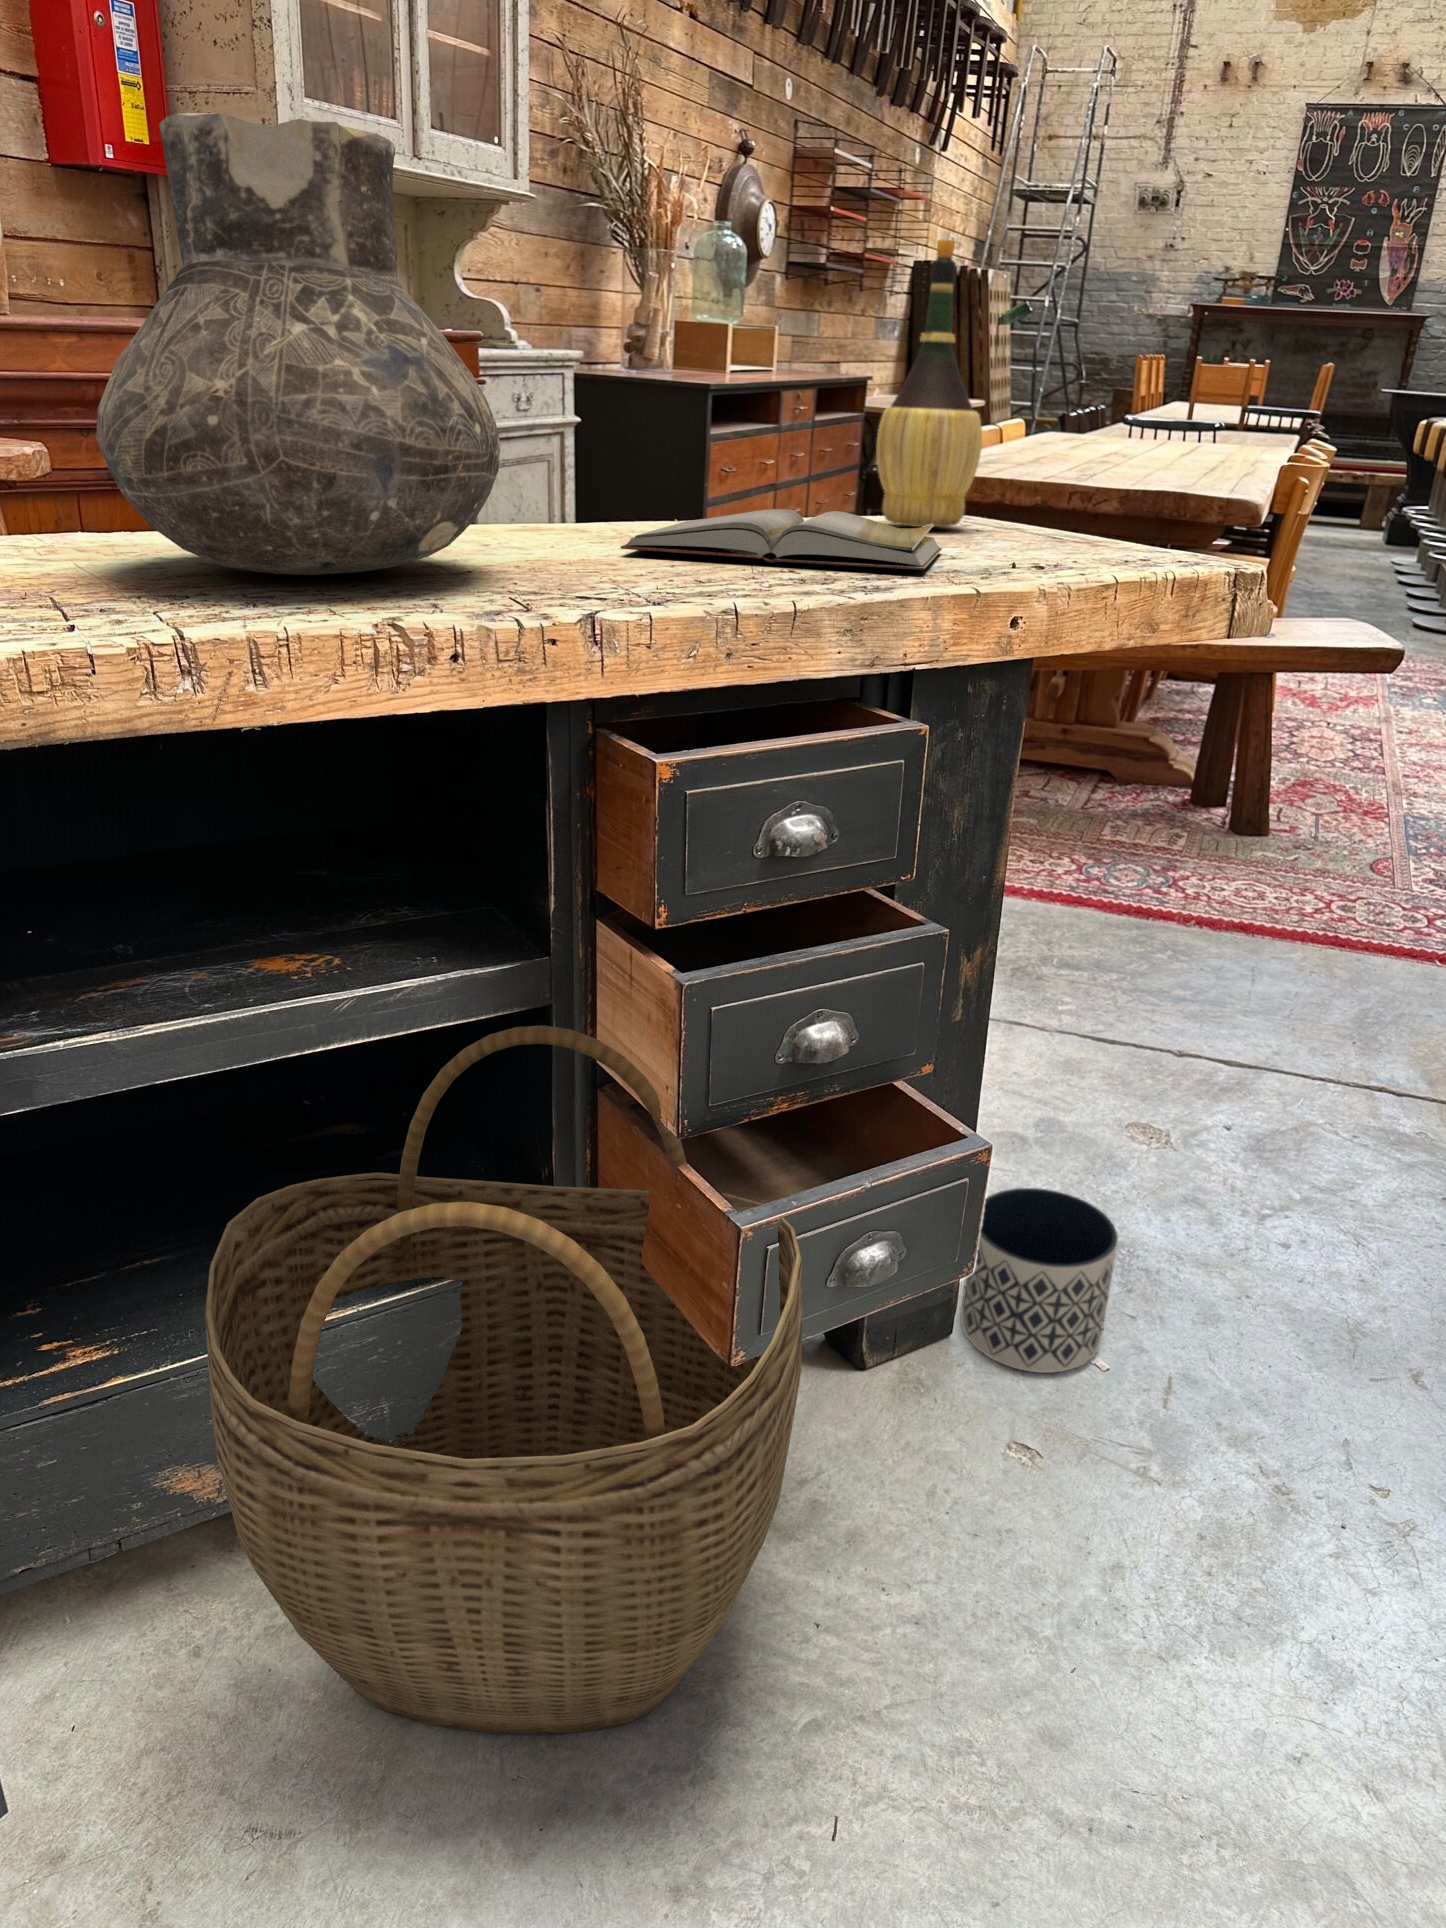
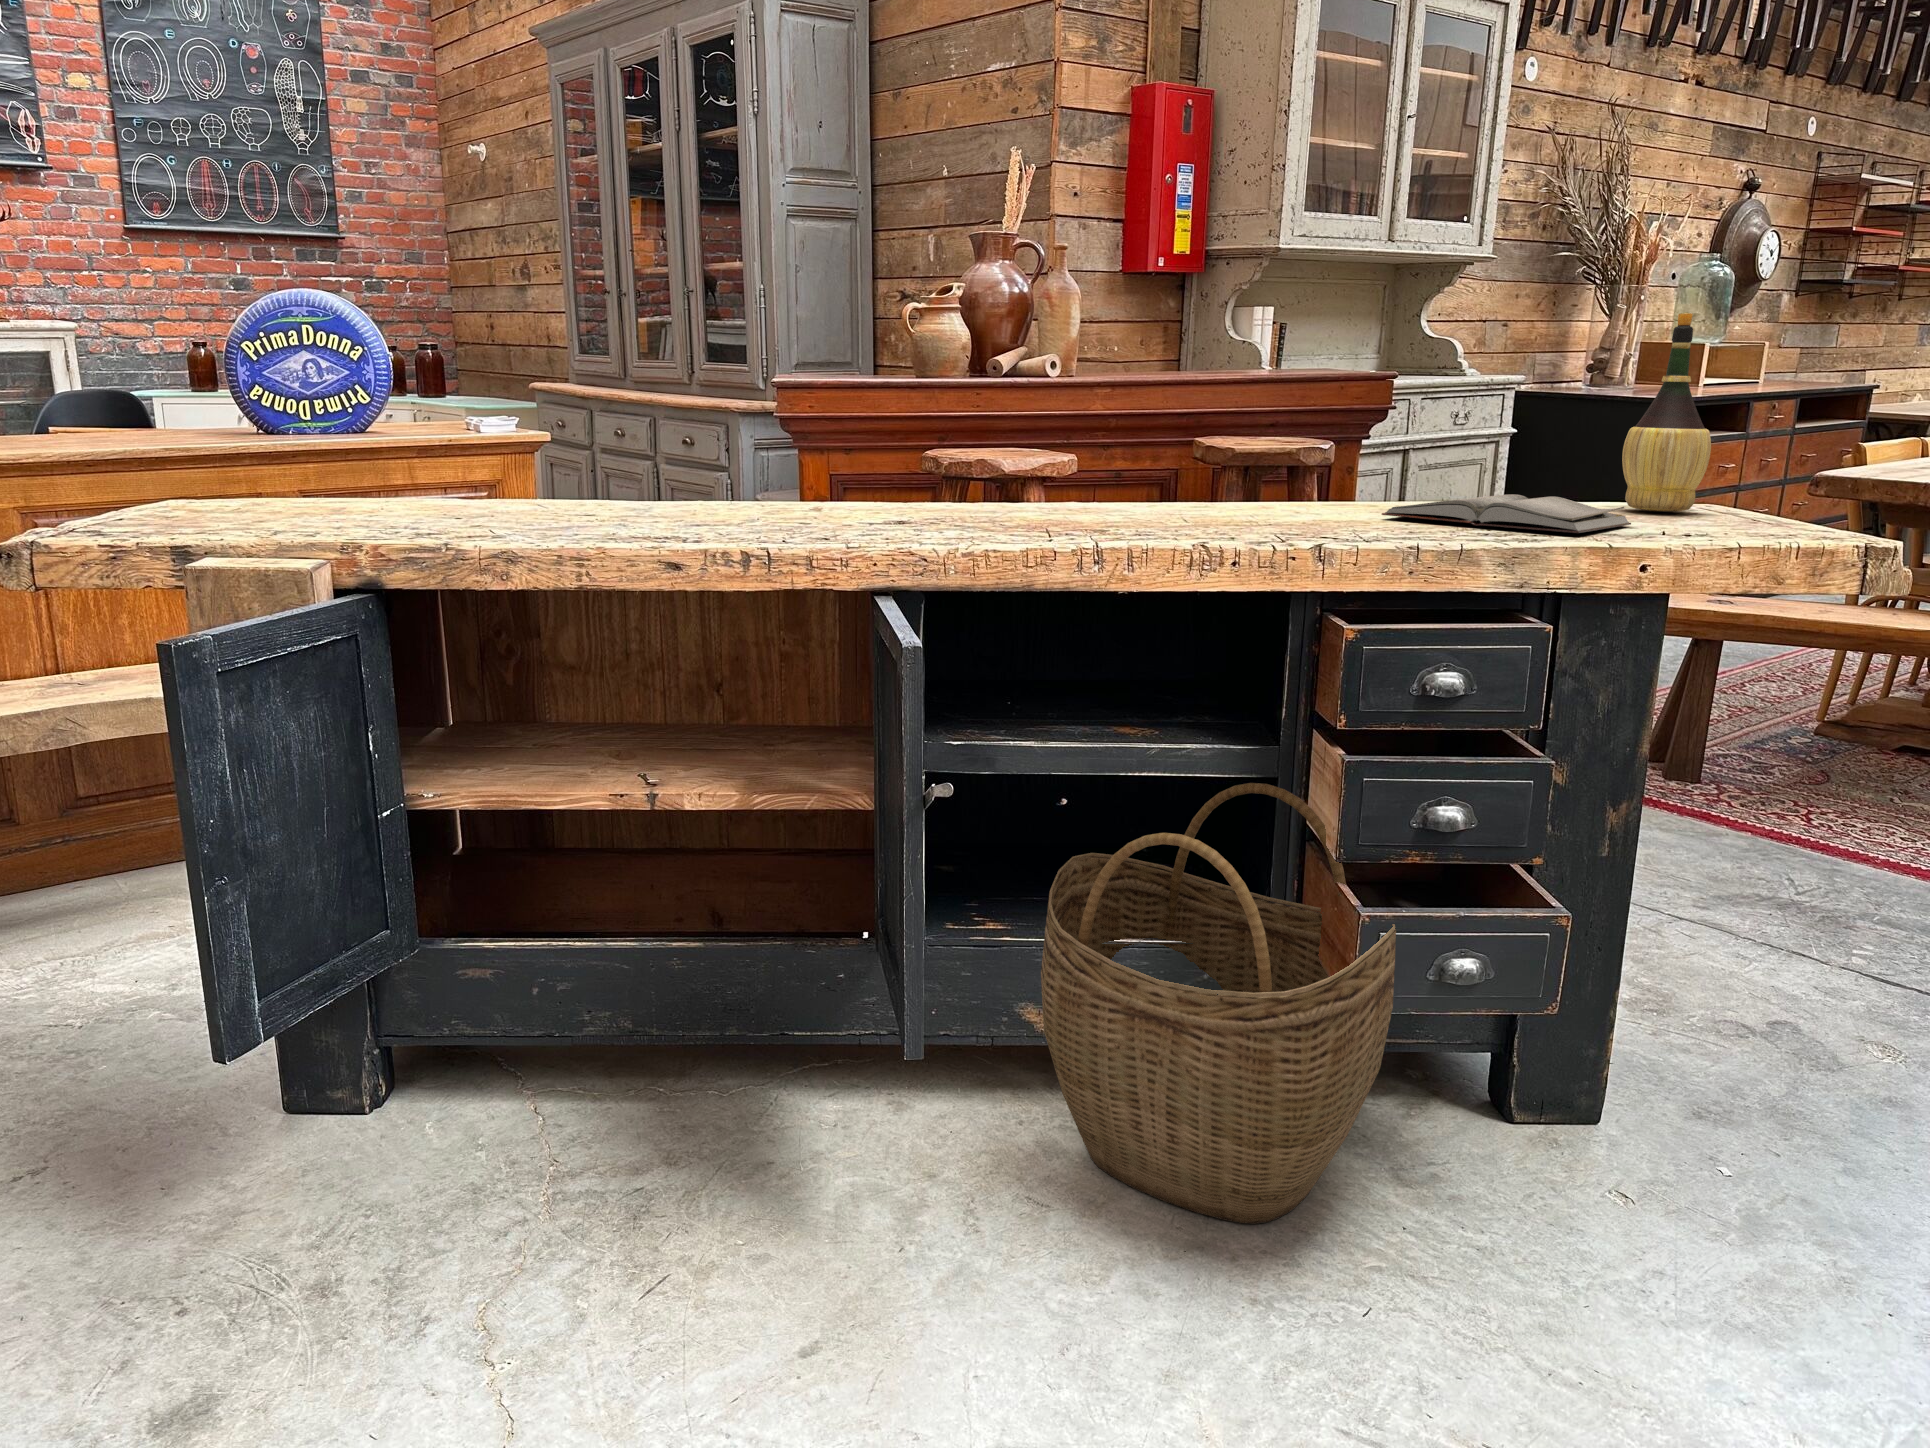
vase: present [96,113,501,575] -> none [1087,301,1296,520]
planter: present [961,1188,1118,1373] -> none [1601,1022,1744,1171]

